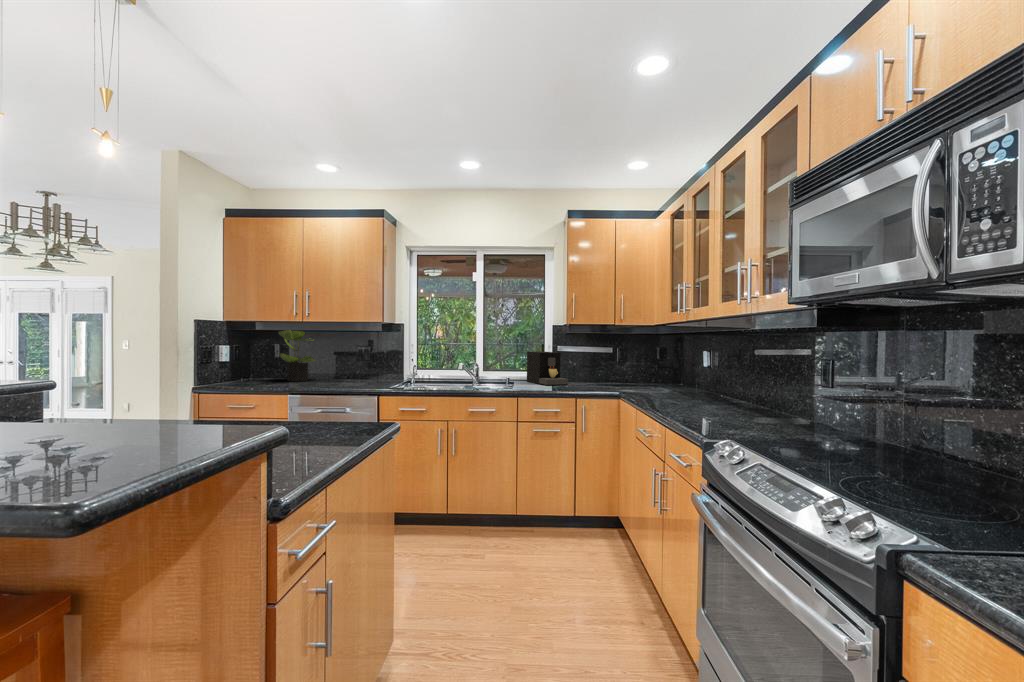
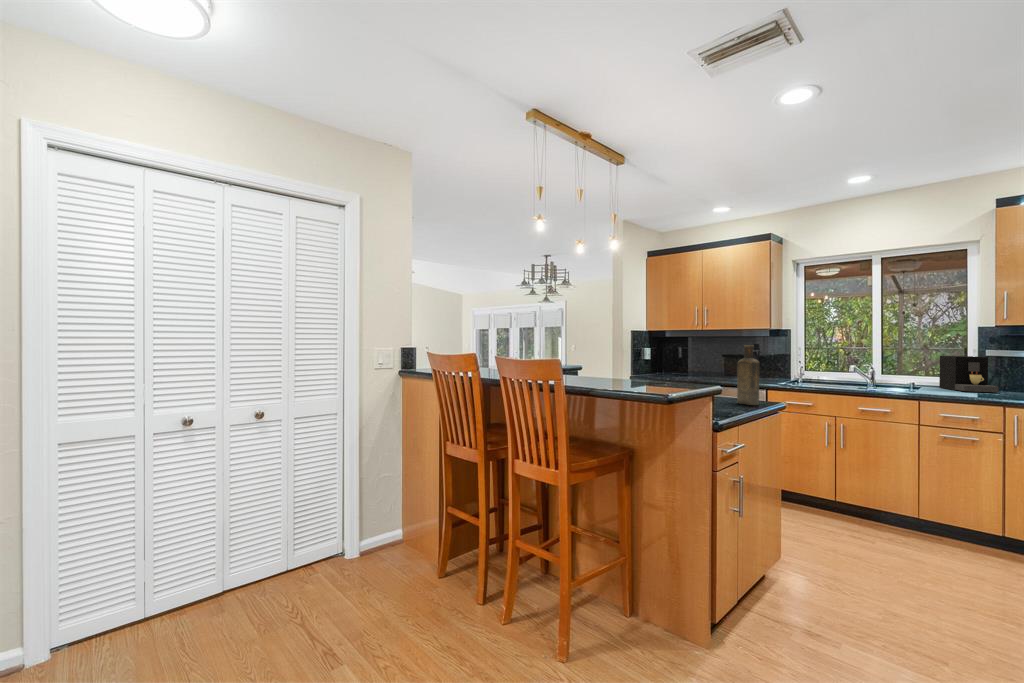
potted plant: present [278,330,315,381] -> none [680,335,716,377]
bottle: none [338,347,368,435] -> present [737,345,760,405]

